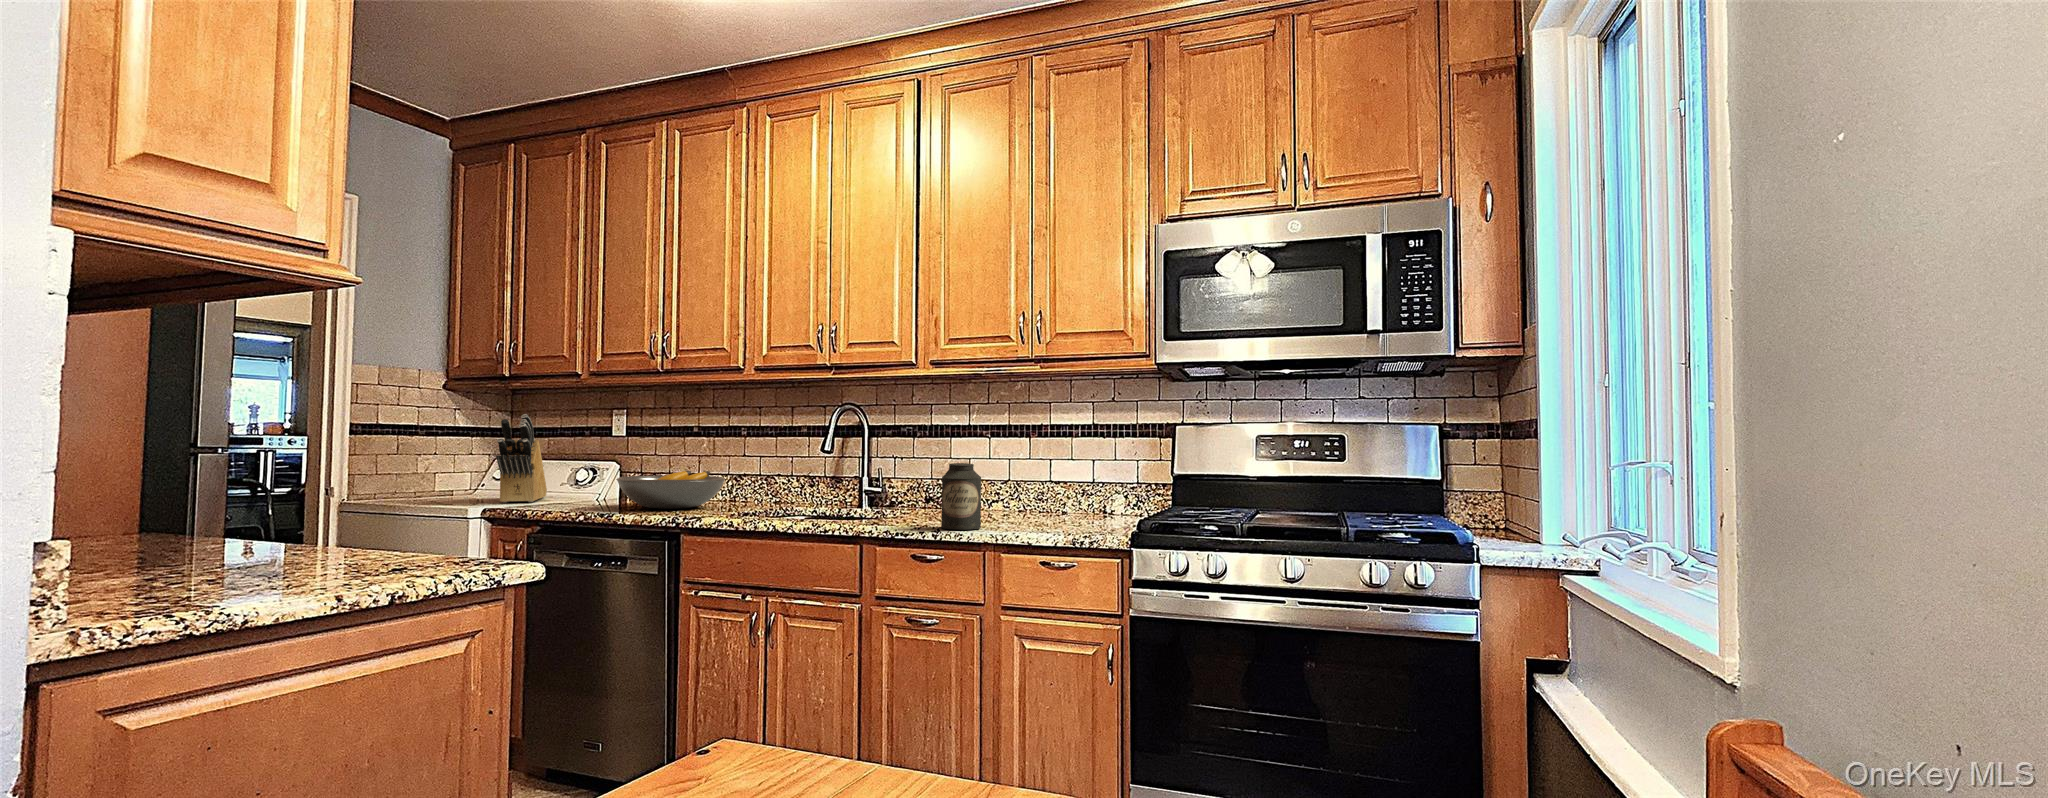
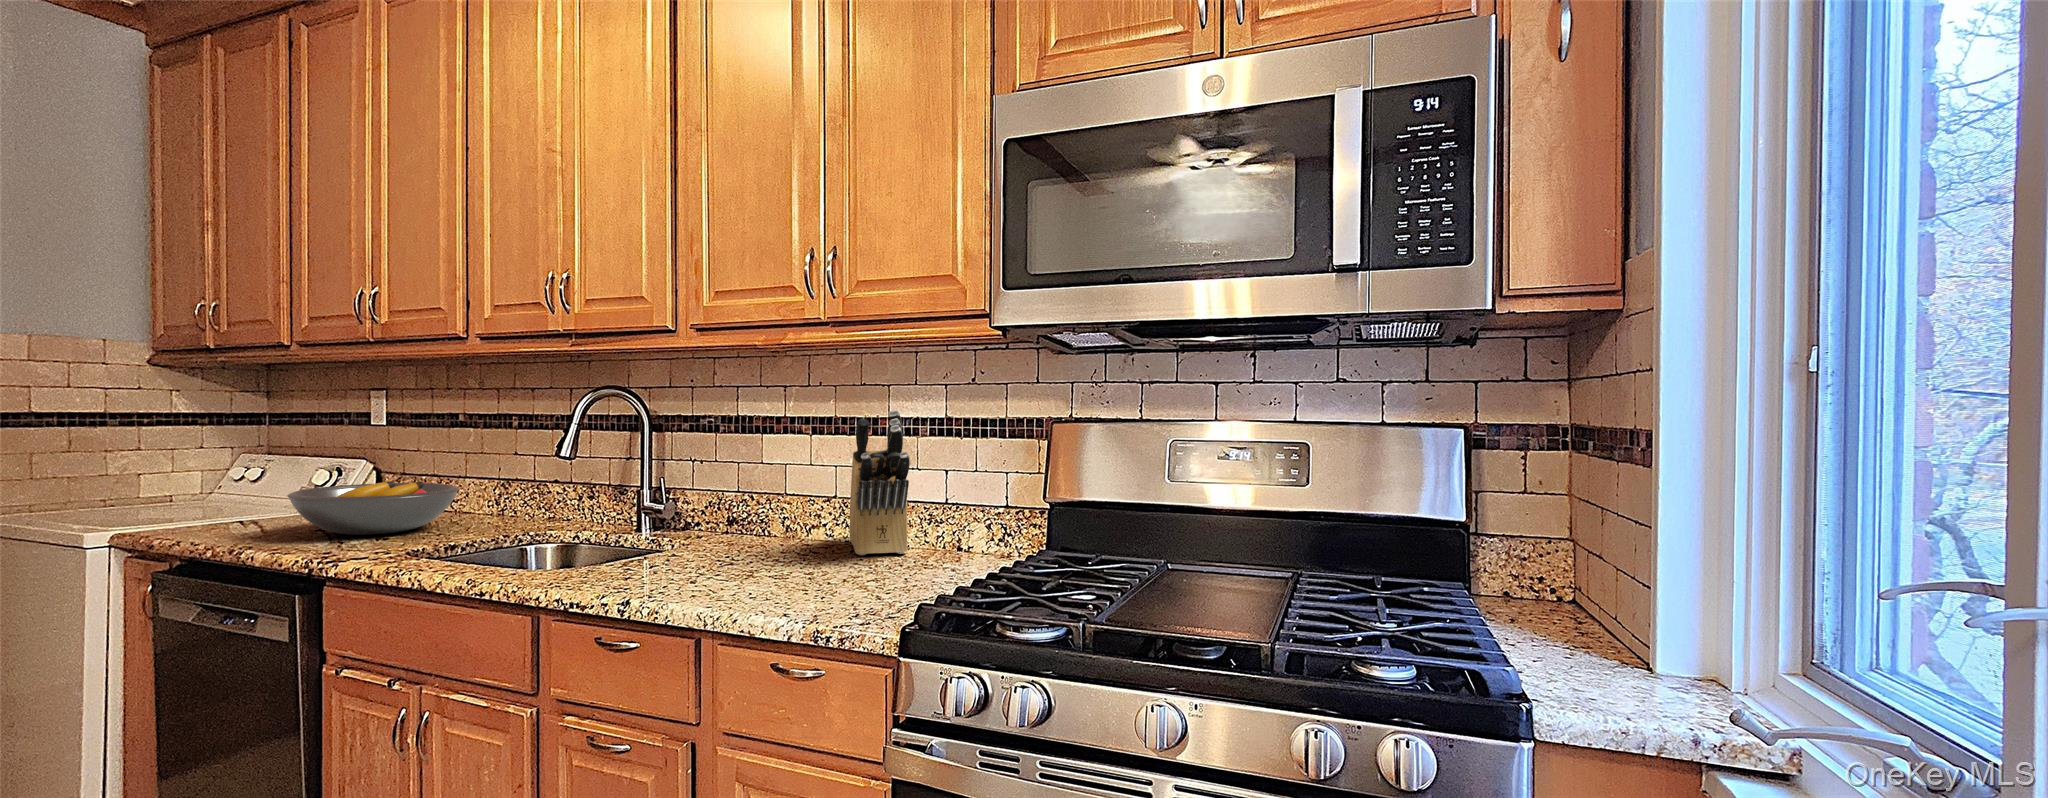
knife block: present [496,414,547,503] -> present [849,410,910,555]
canister: present [941,463,981,530] -> none [658,486,725,596]

